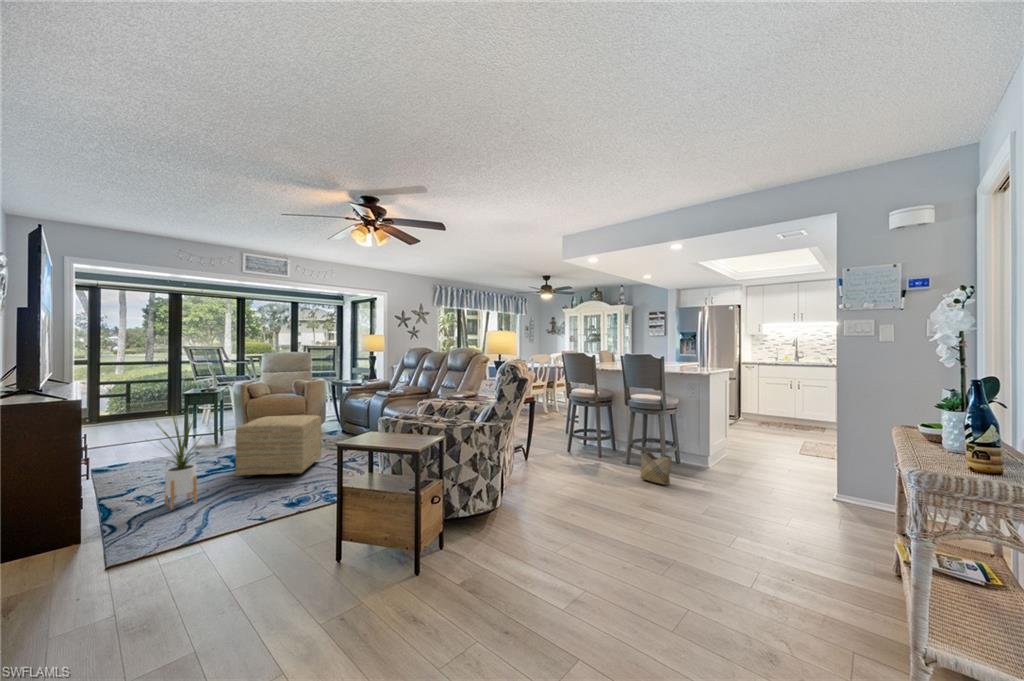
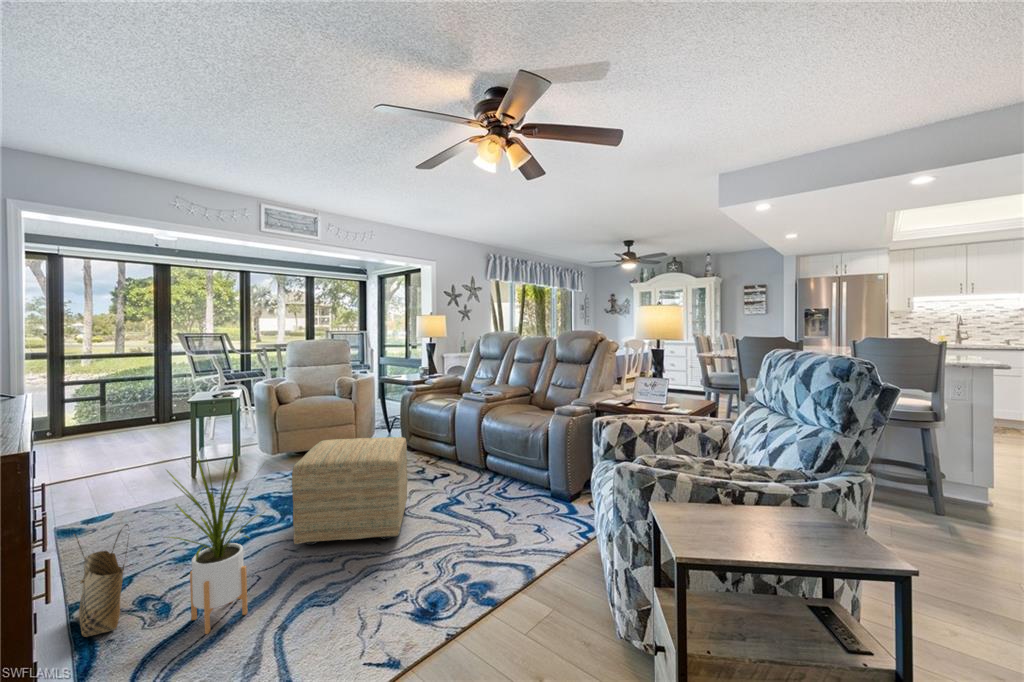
woven basket: present [640,452,672,485] -> present [74,524,129,637]

